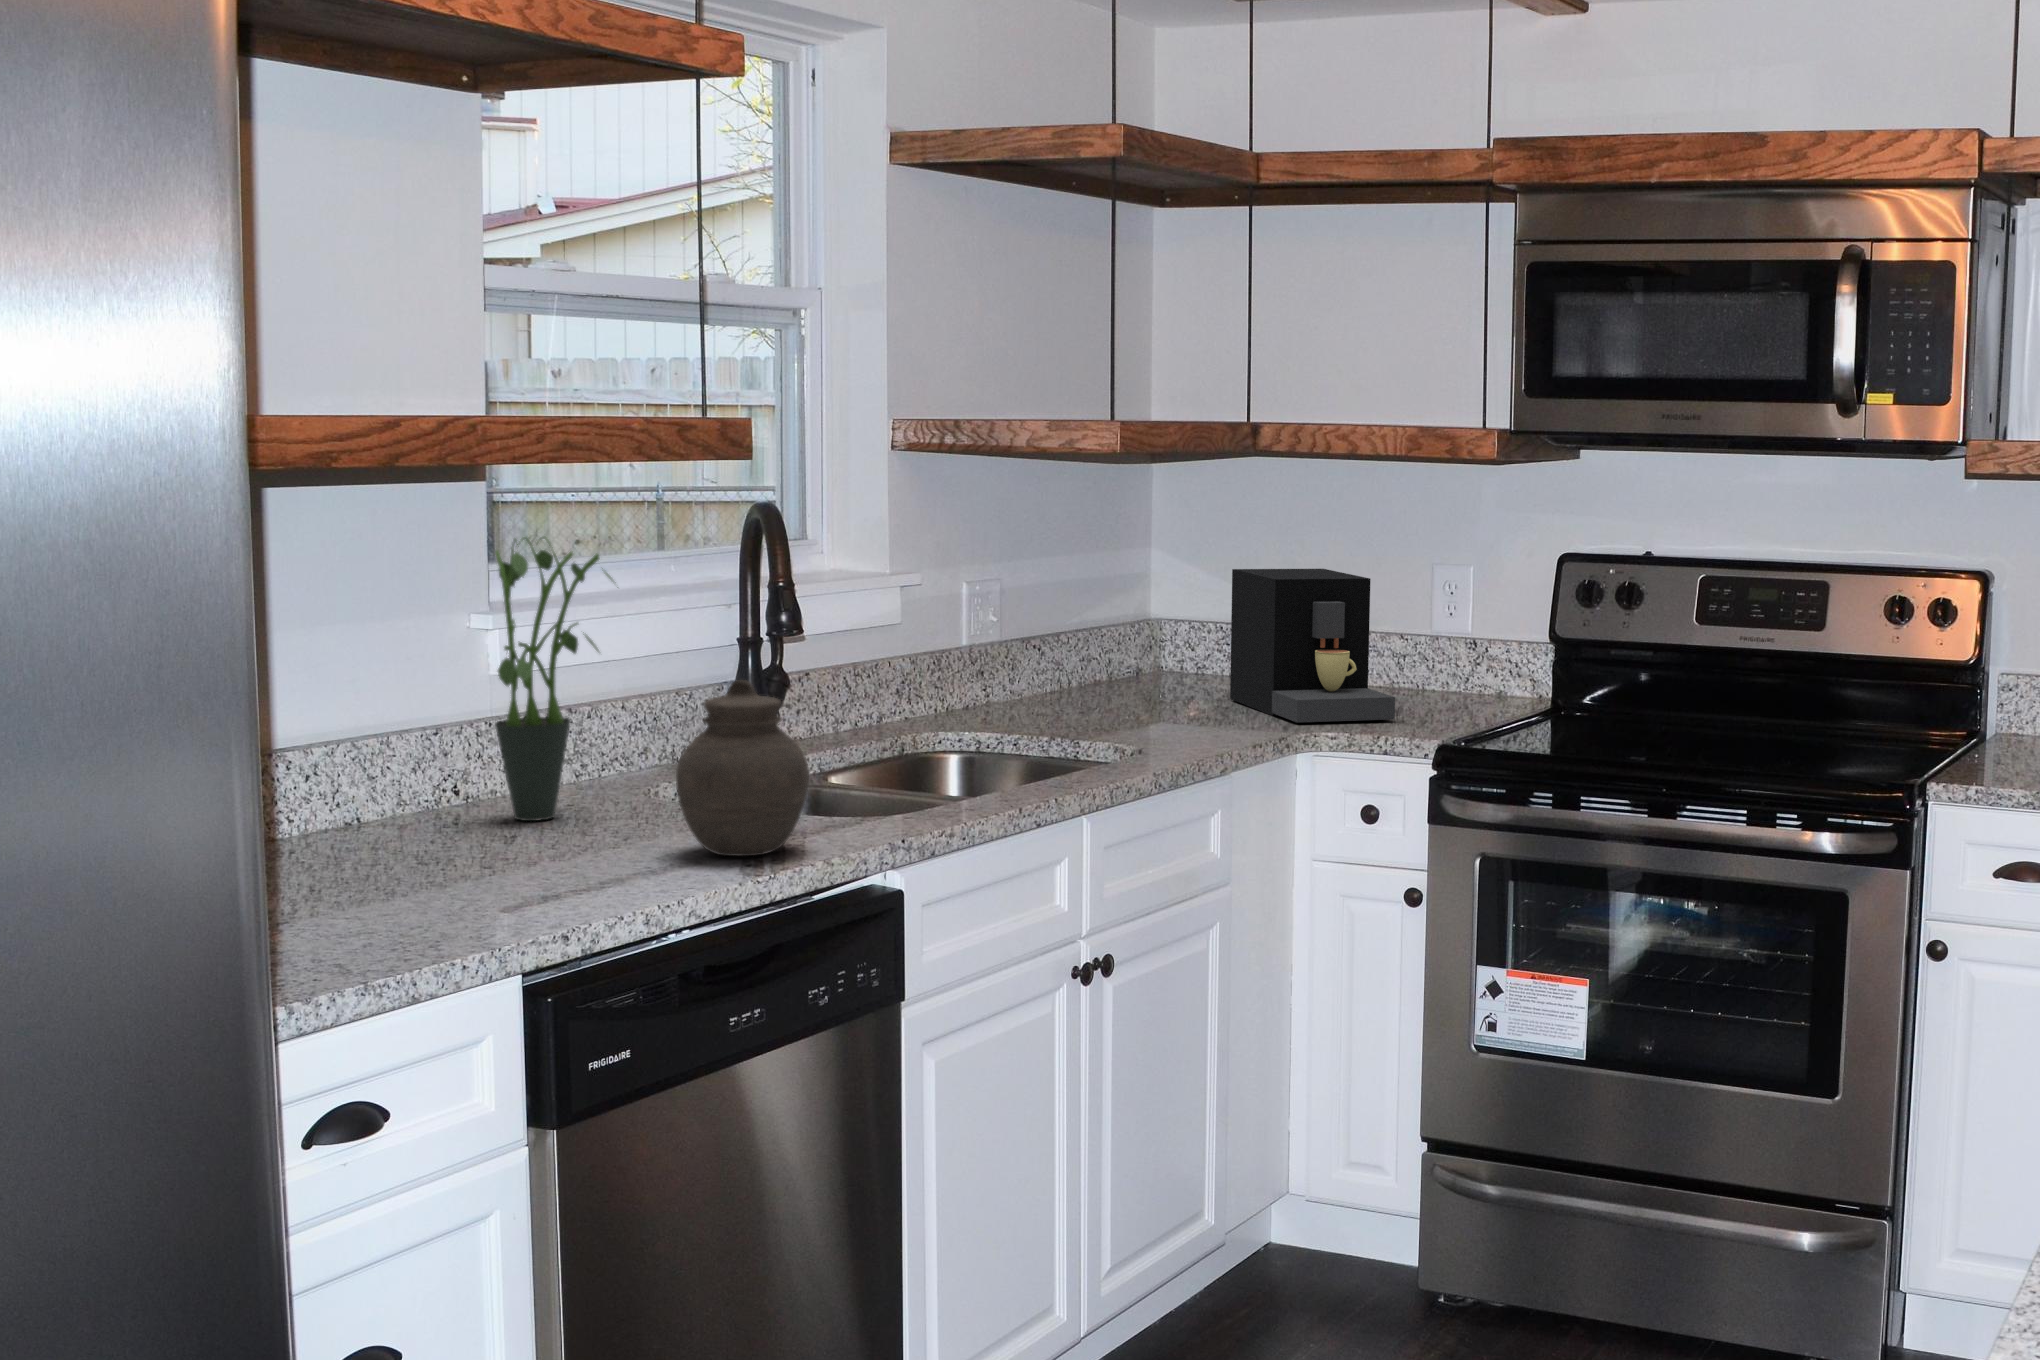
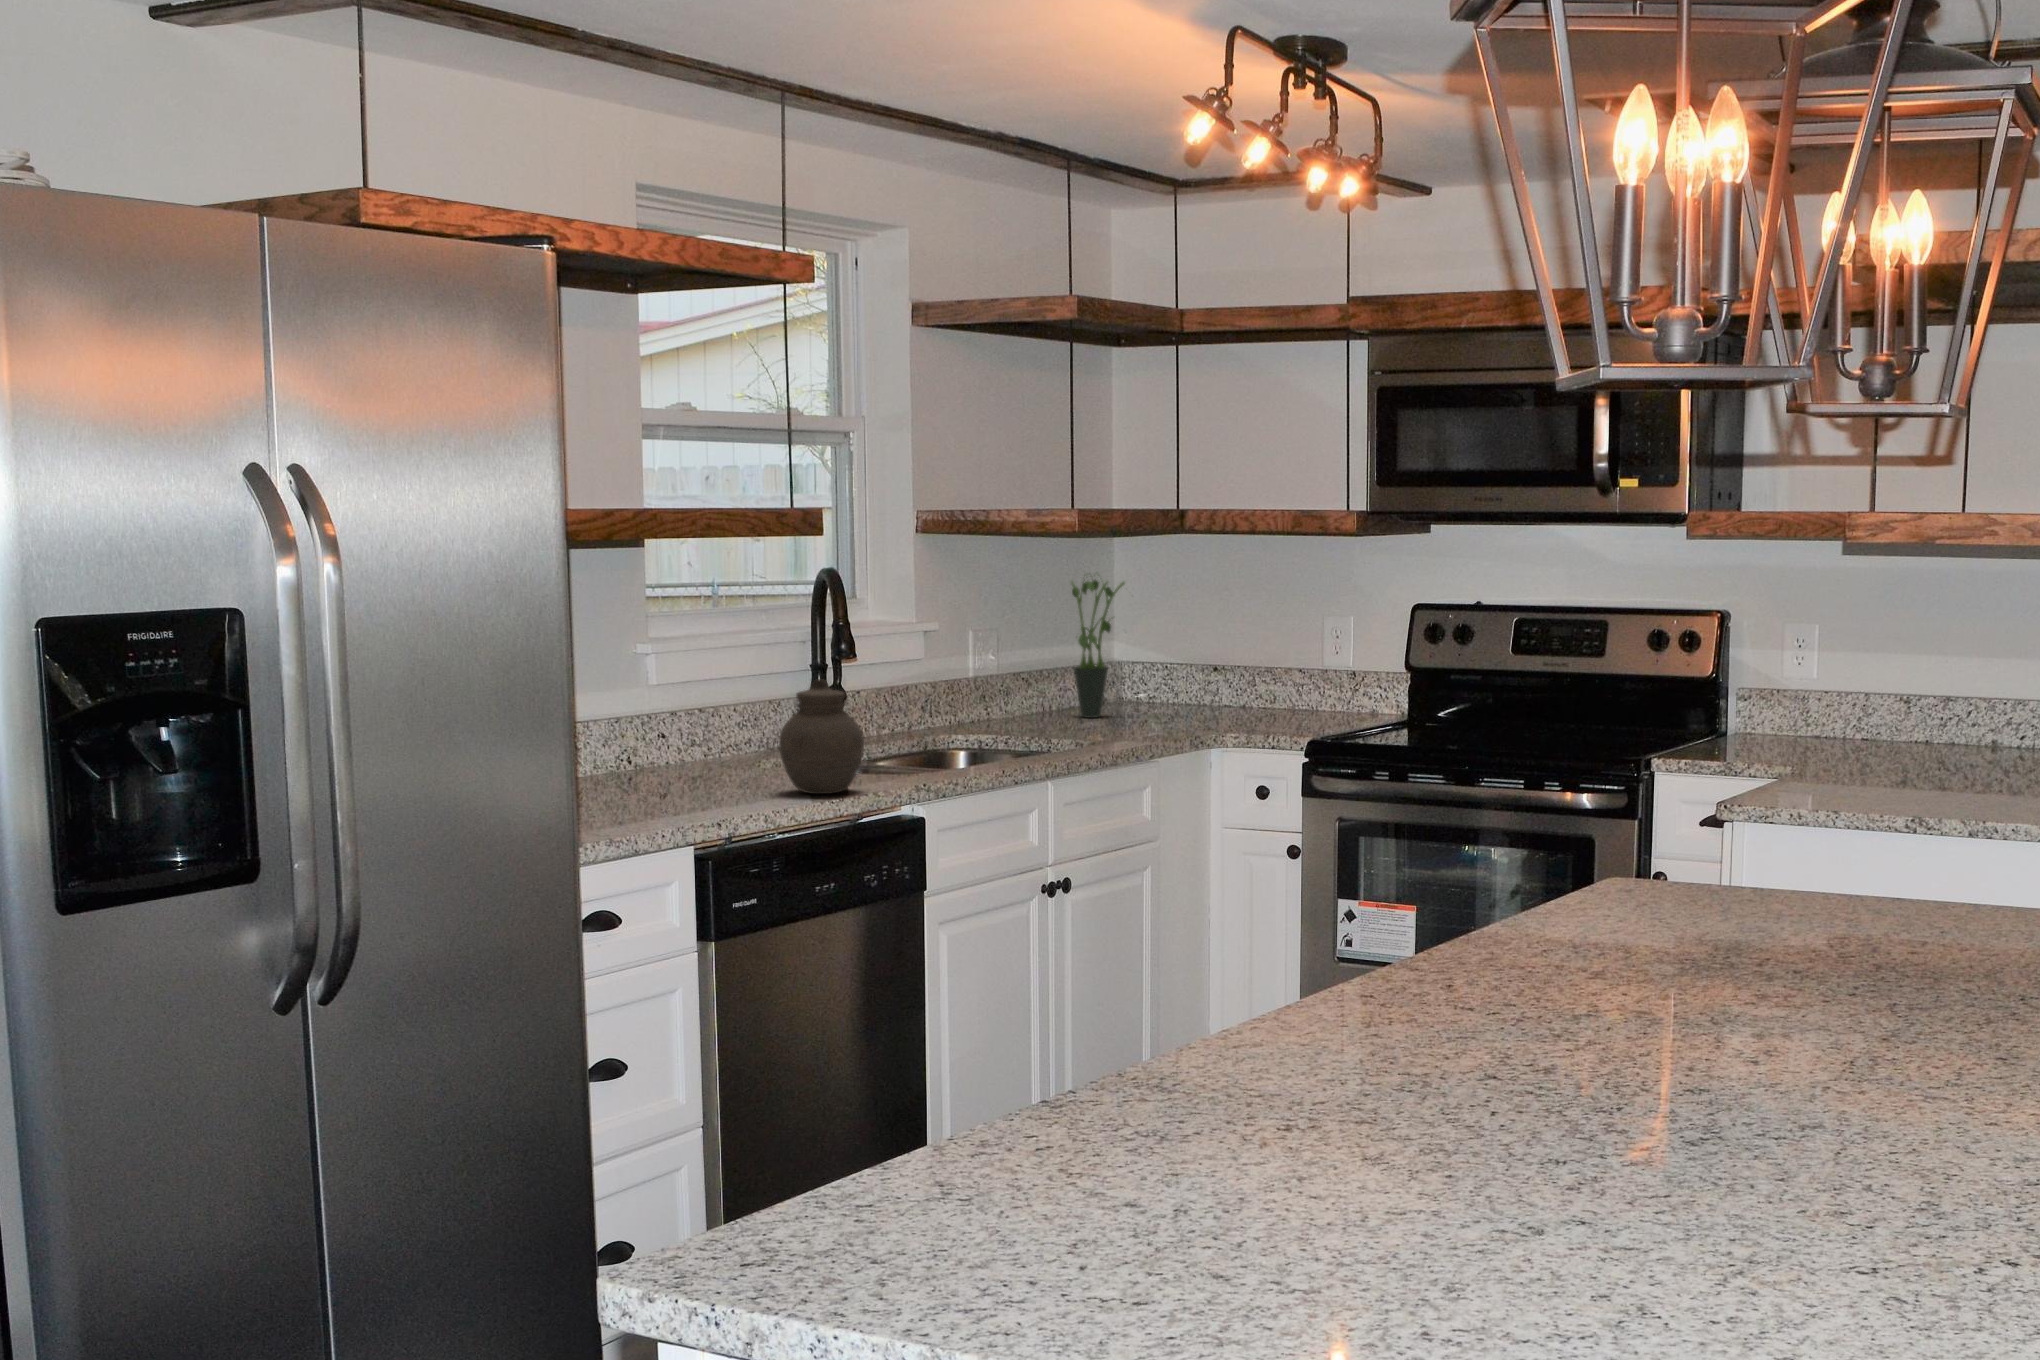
potted plant: present [495,537,613,821] -> present [1071,574,1124,718]
coffee maker: present [1230,569,1395,723] -> none [1166,619,1284,729]

